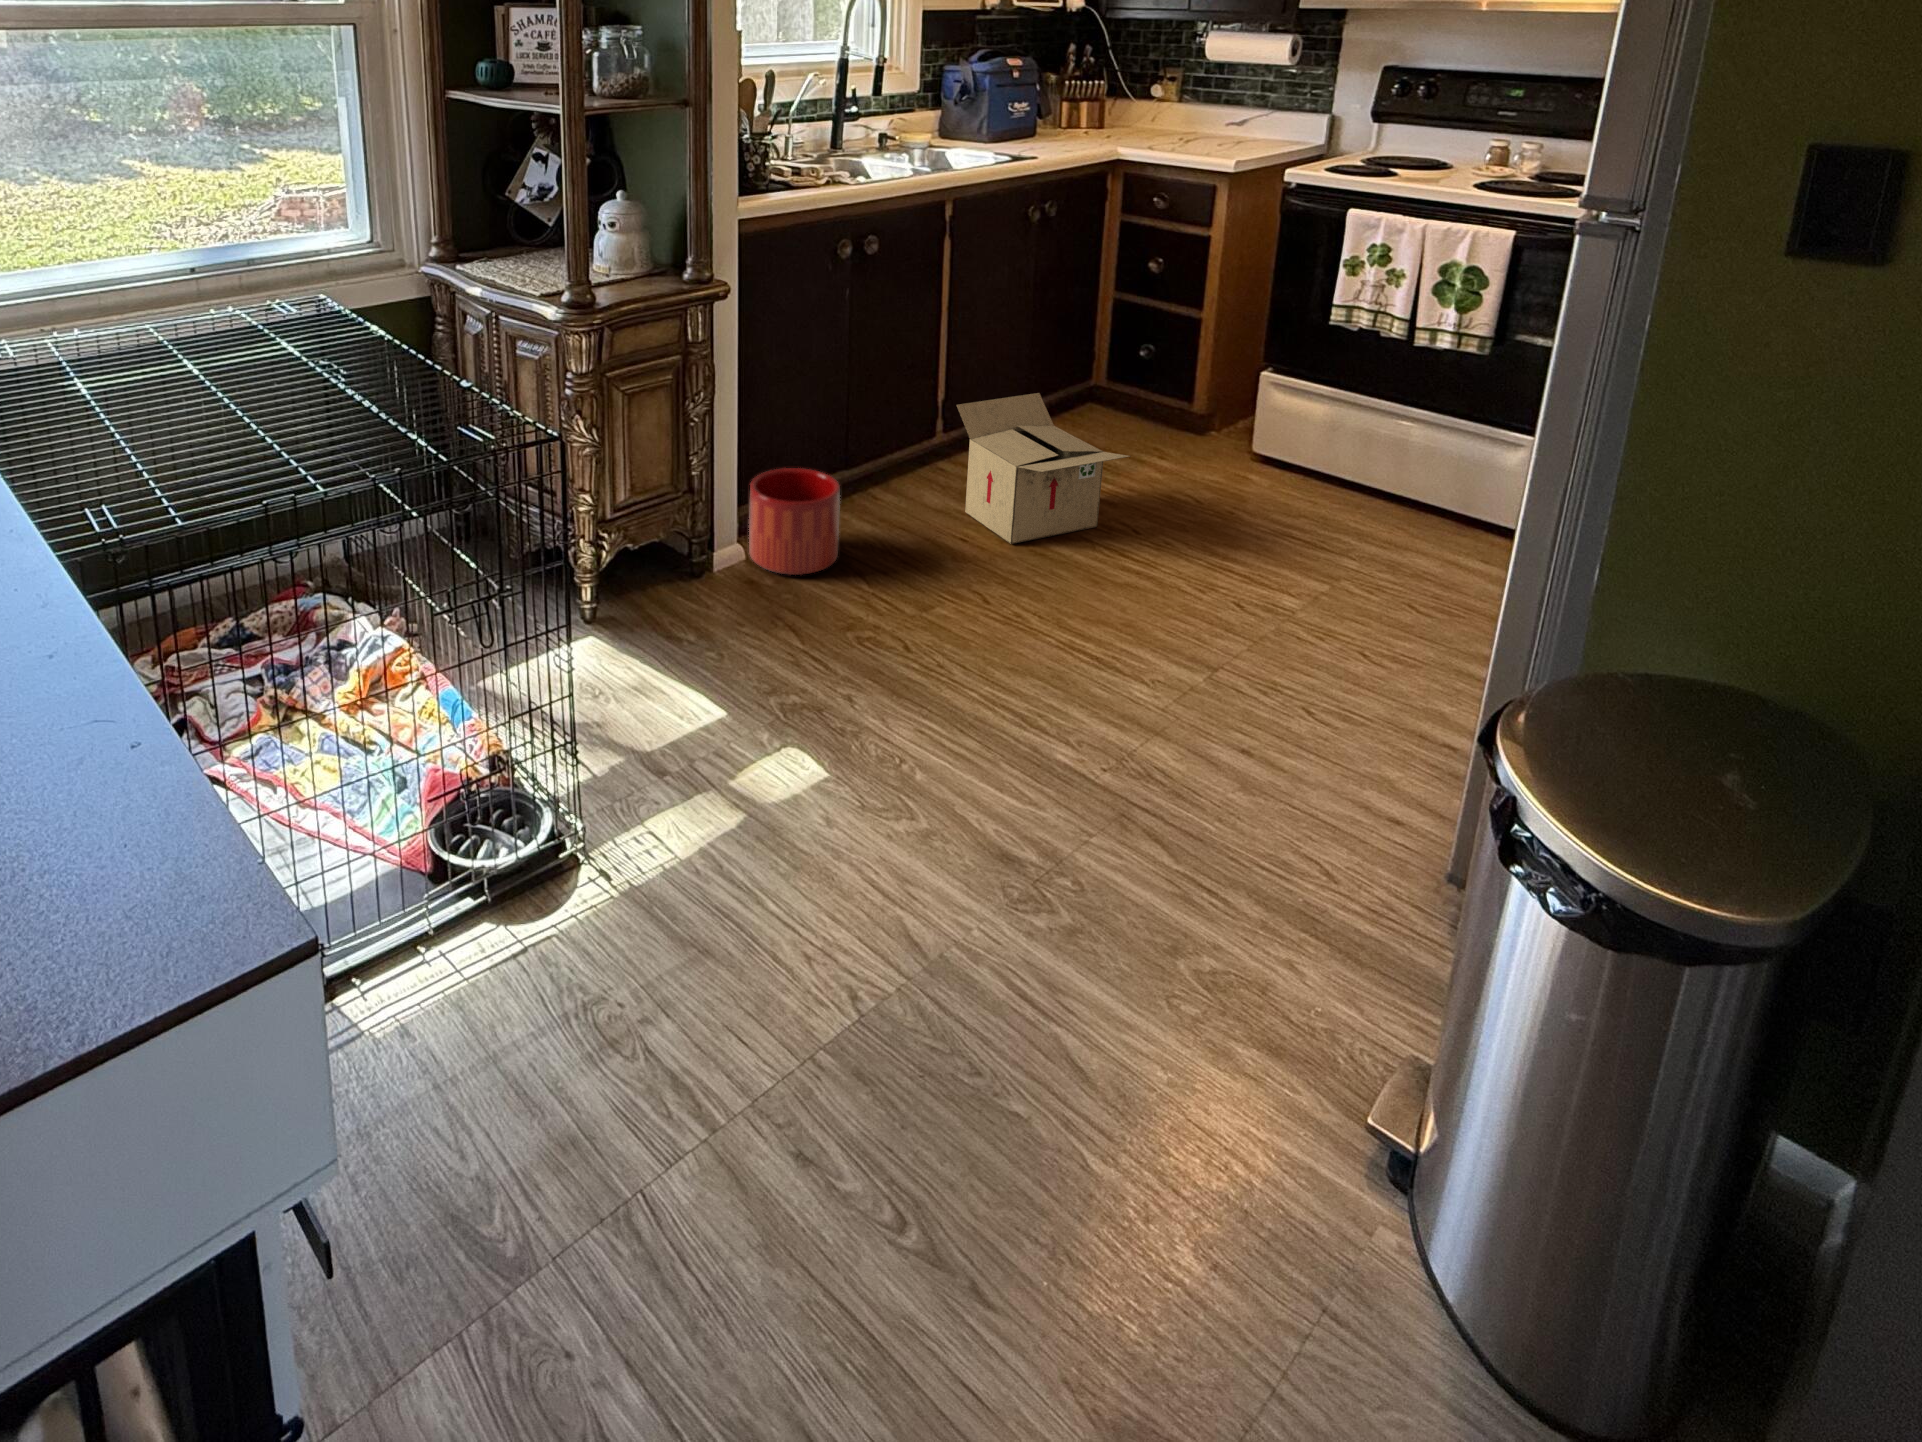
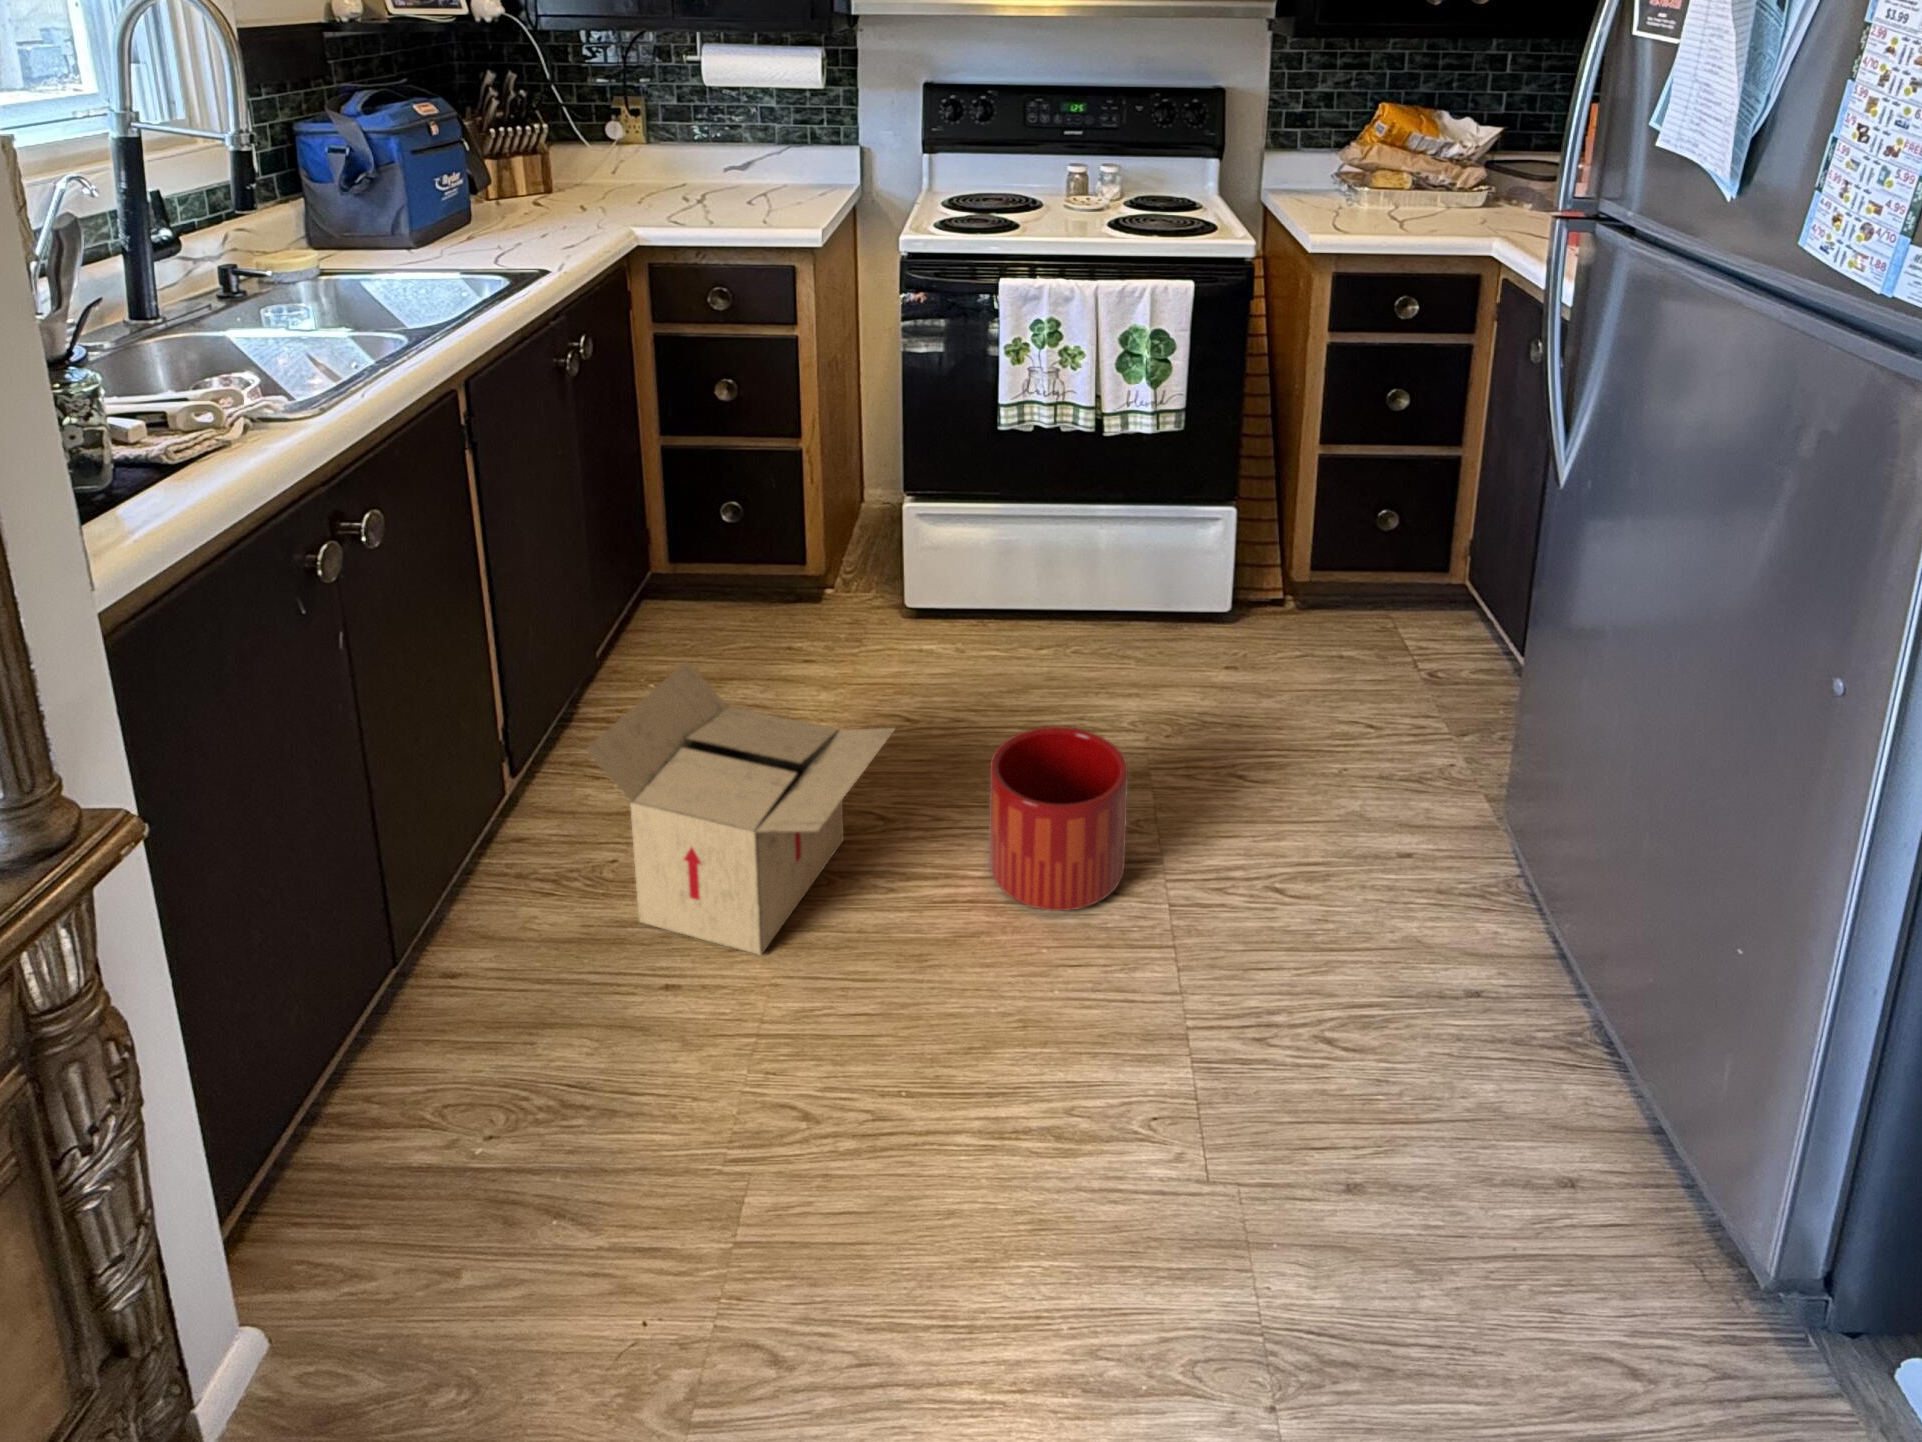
planter: present [749,468,840,575] -> present [989,726,1128,911]

